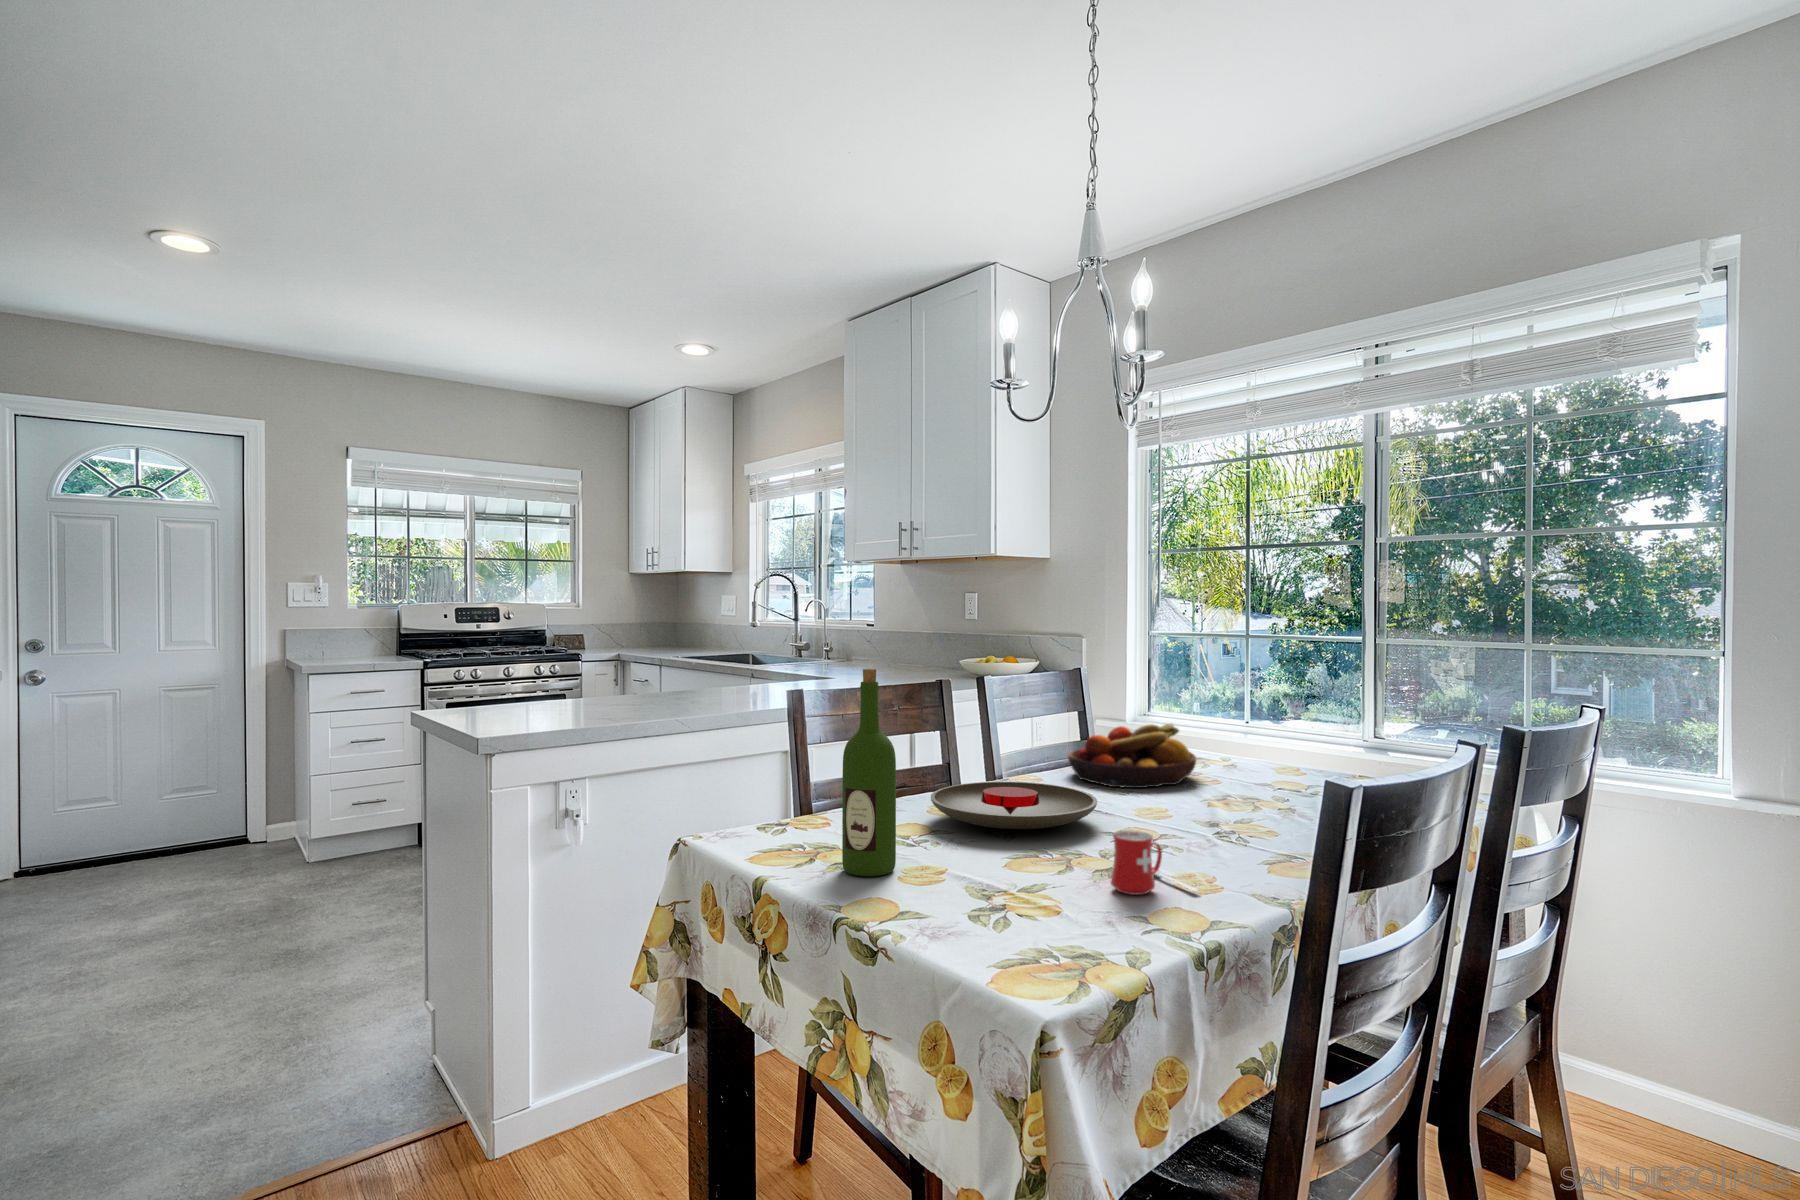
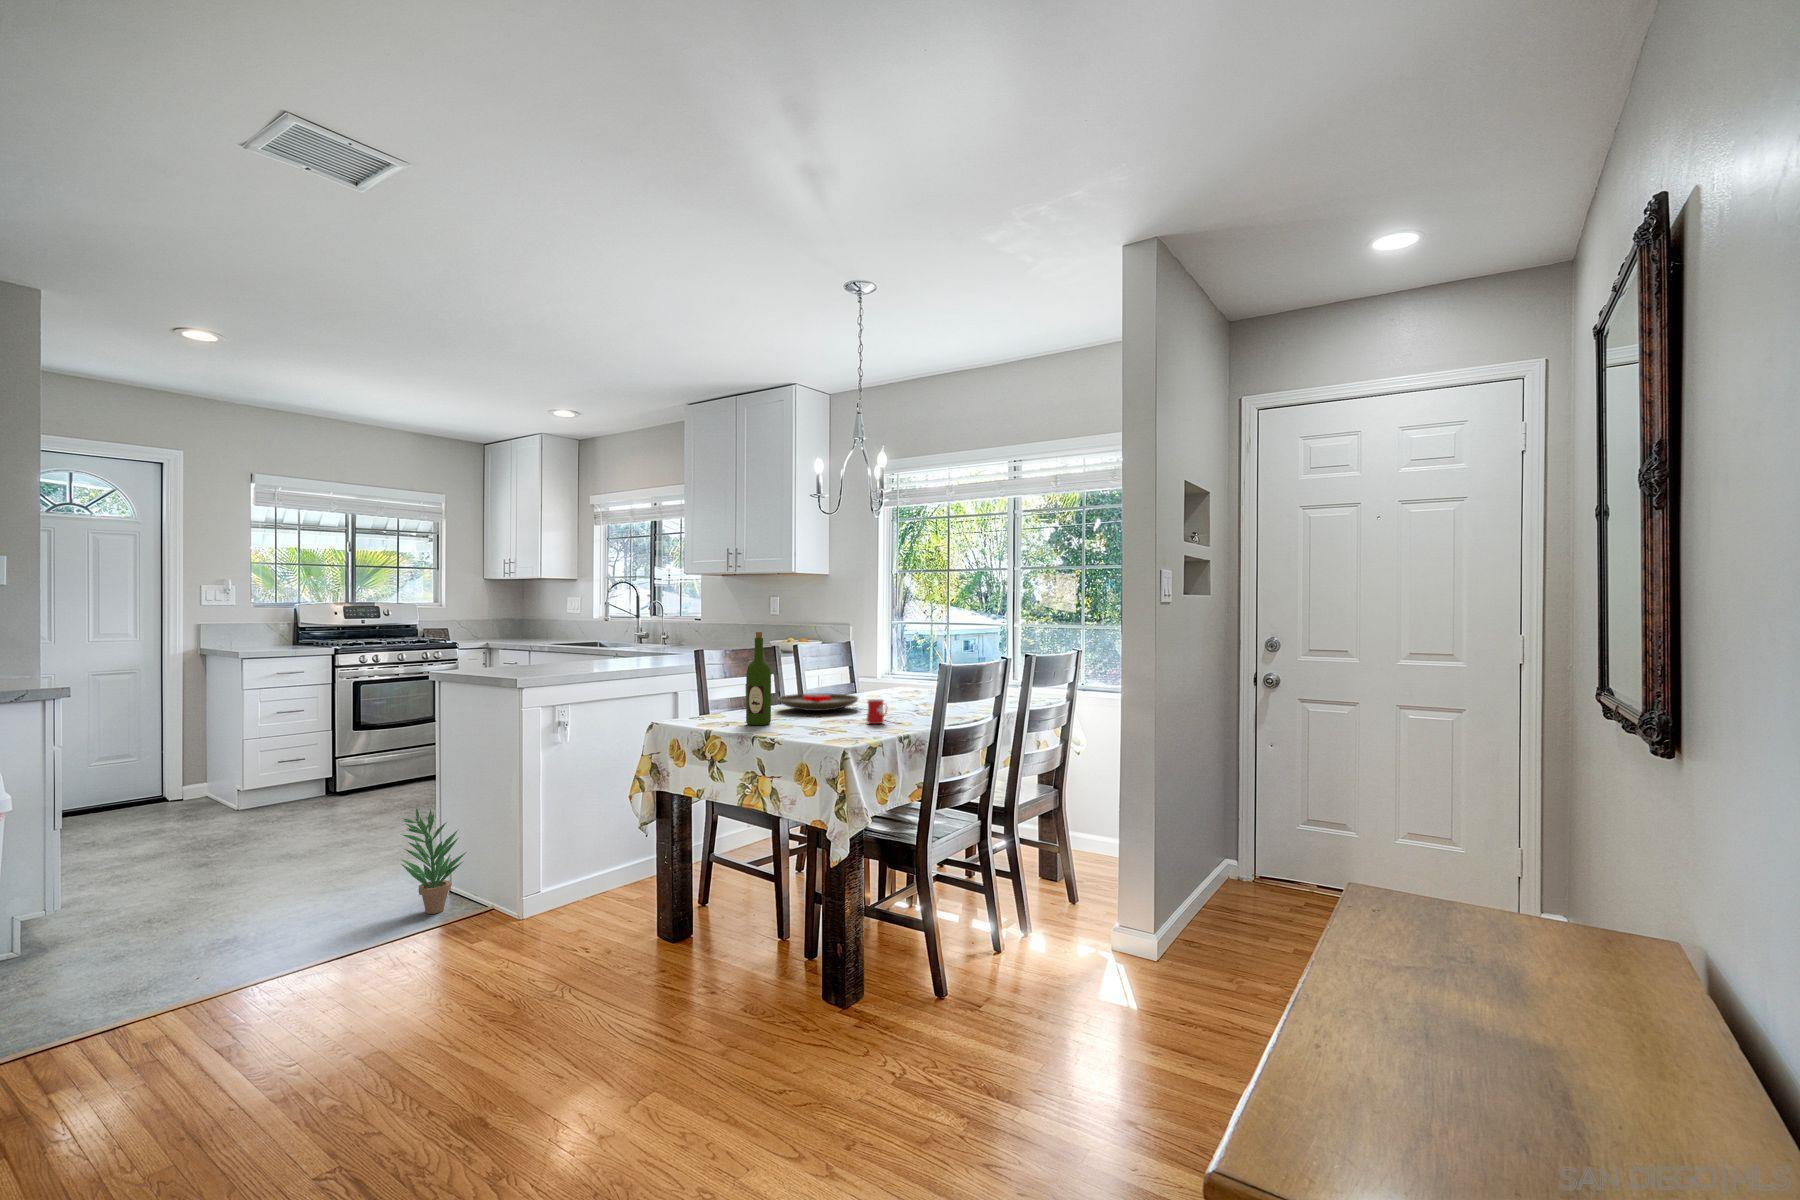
fruit bowl: present [1068,724,1196,788] -> none [841,667,907,698]
potted plant: none [334,934,444,1115] -> present [401,808,466,914]

